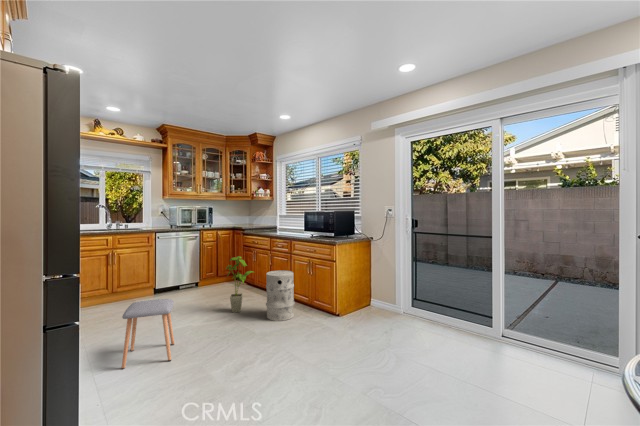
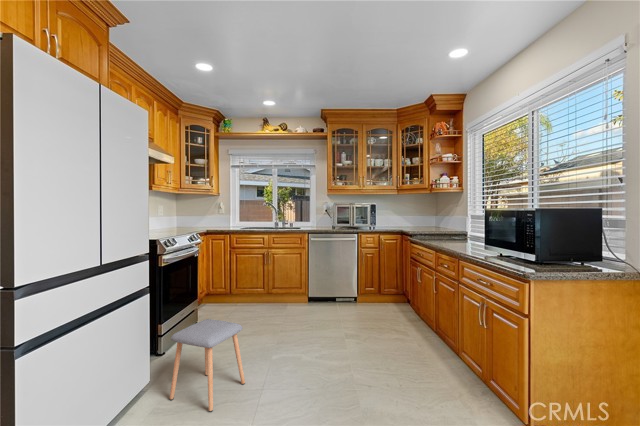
house plant: present [226,256,253,312] -> none [345,275,389,357]
trash can: present [266,270,295,321] -> none [386,308,437,403]

